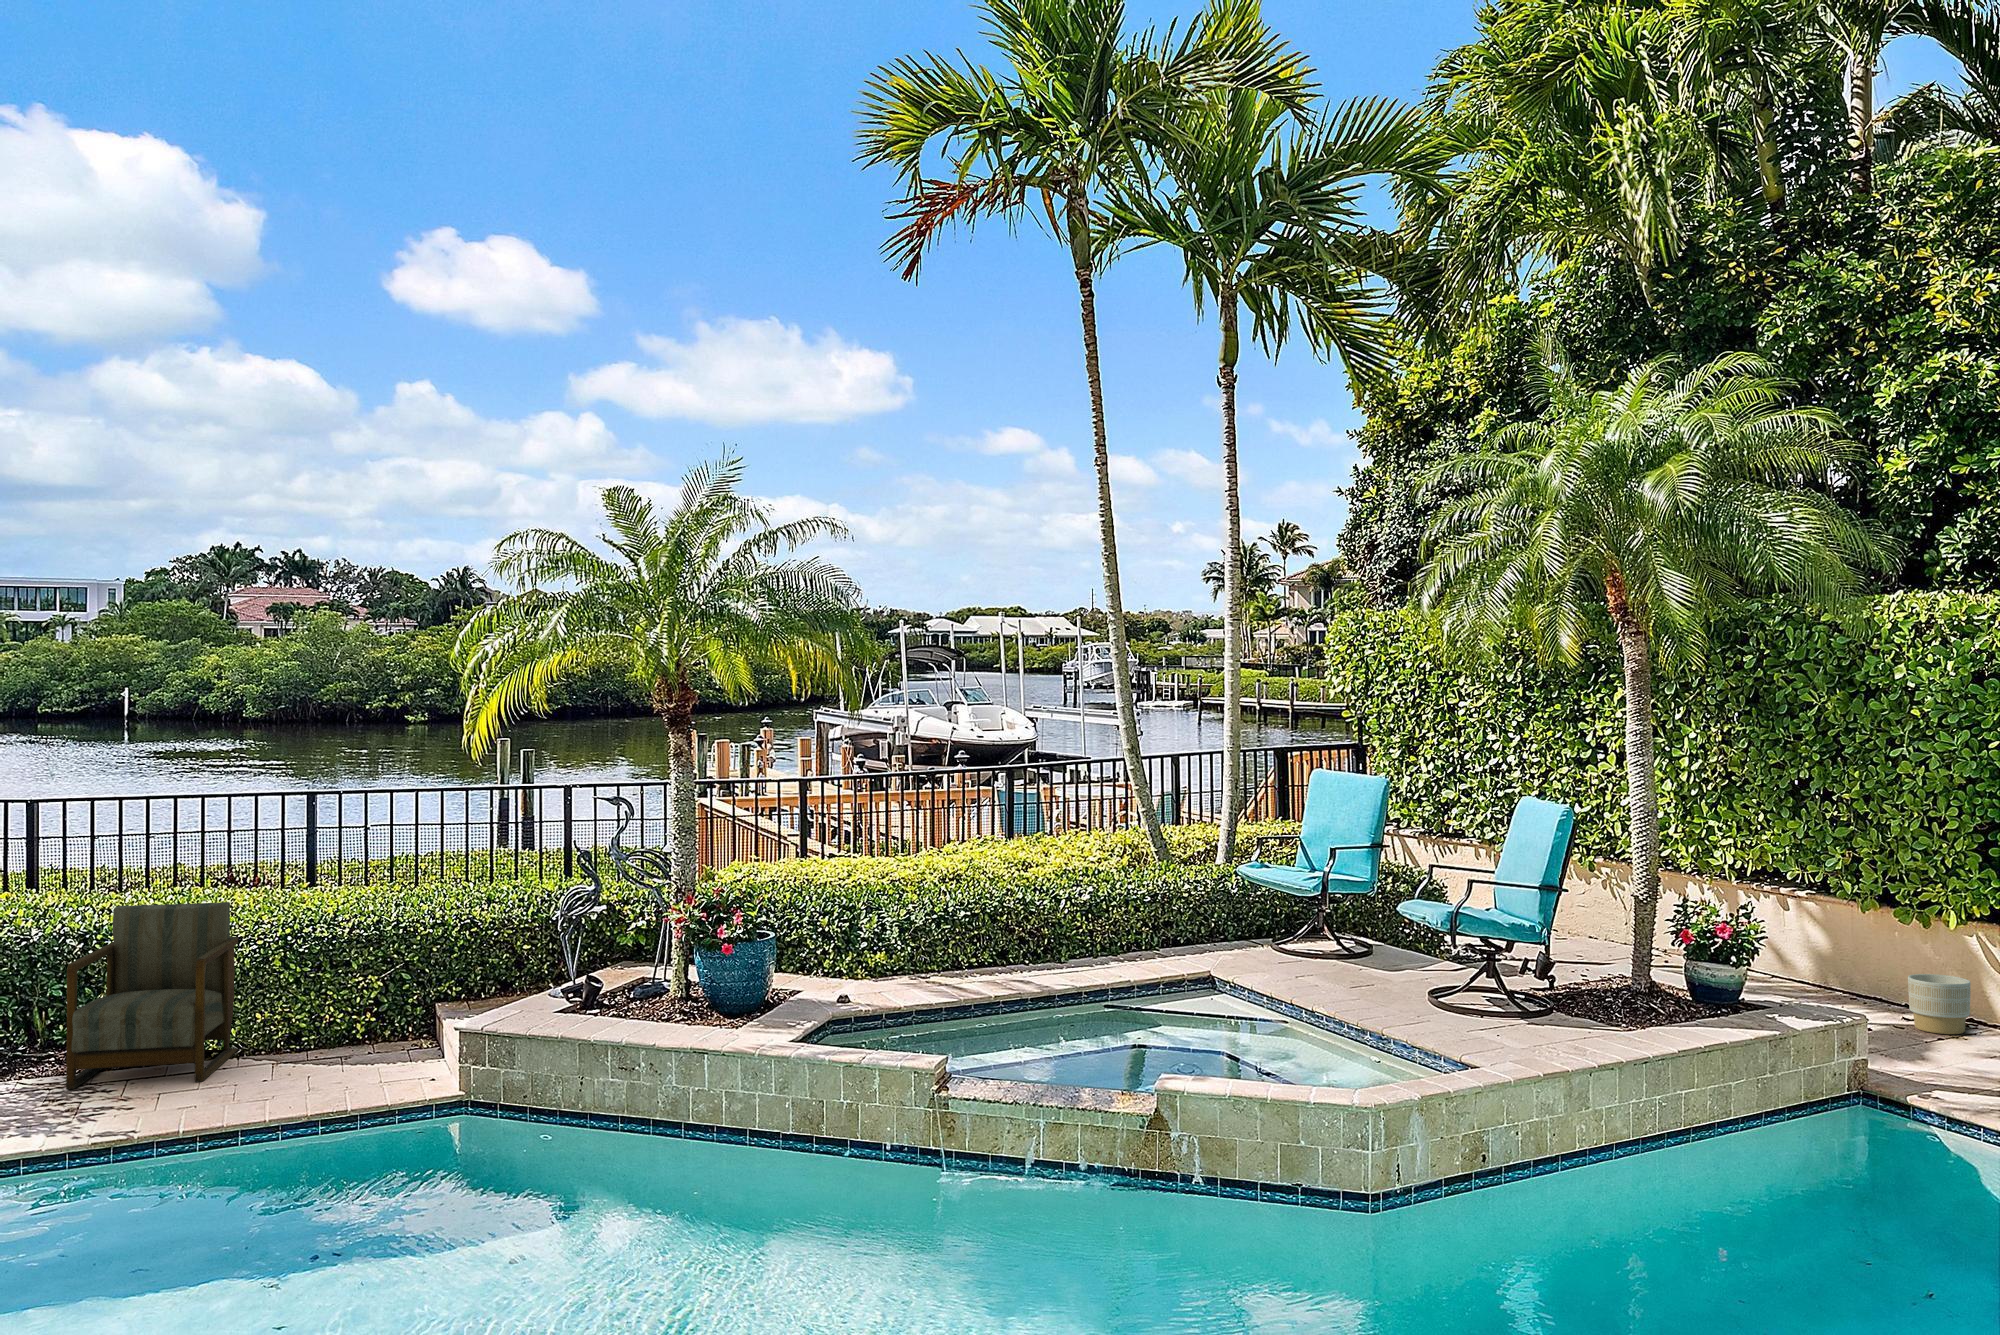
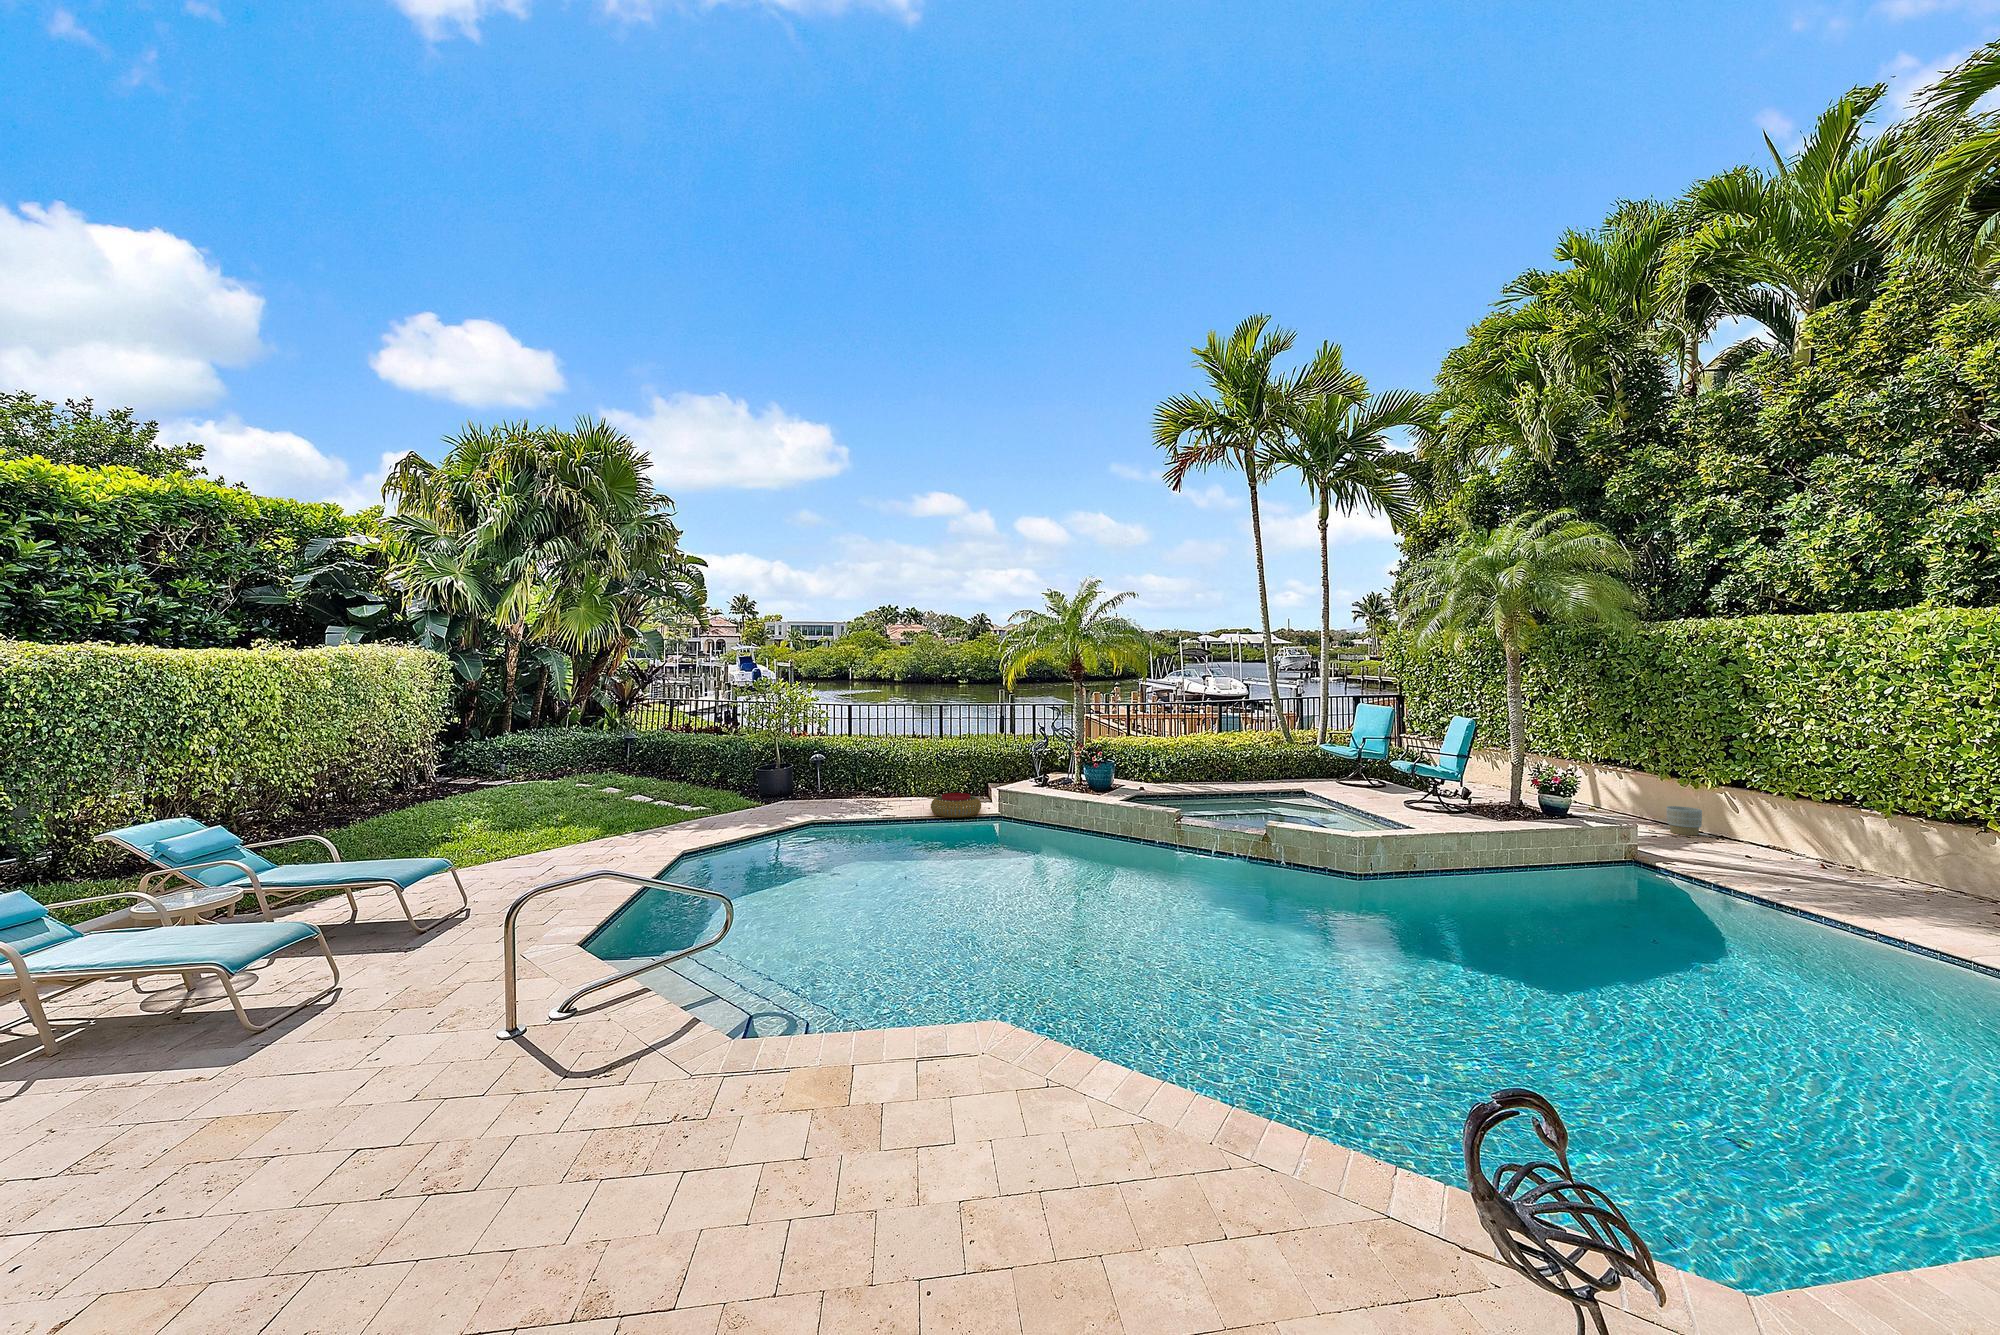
armchair: present [66,902,238,1089] -> none [872,742,923,802]
pouf: none [247,1052,407,1132] -> present [931,793,981,817]

